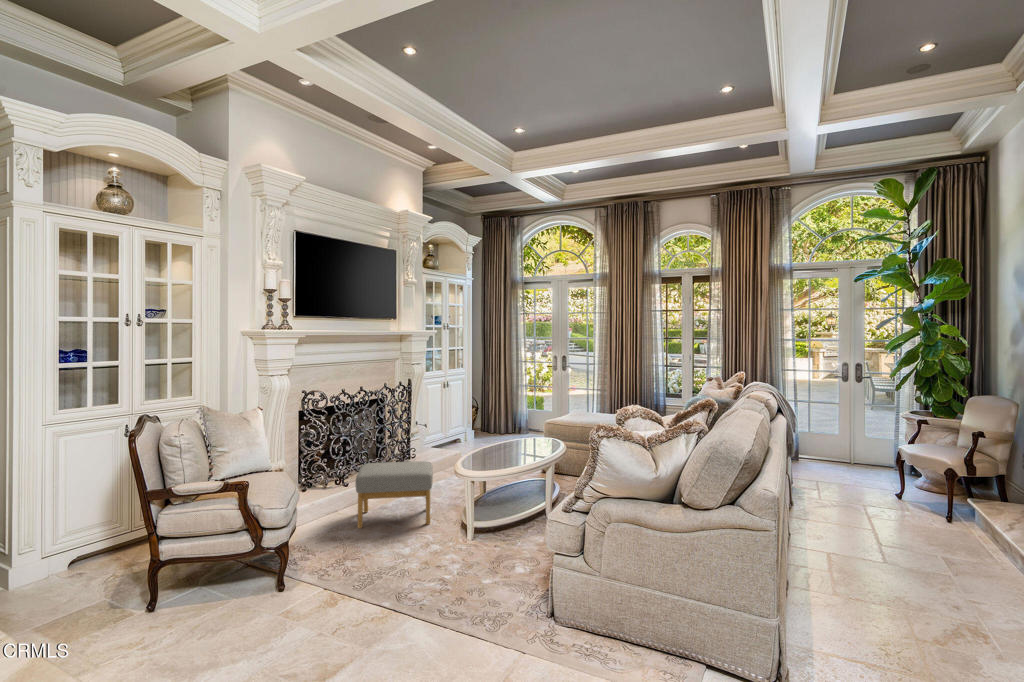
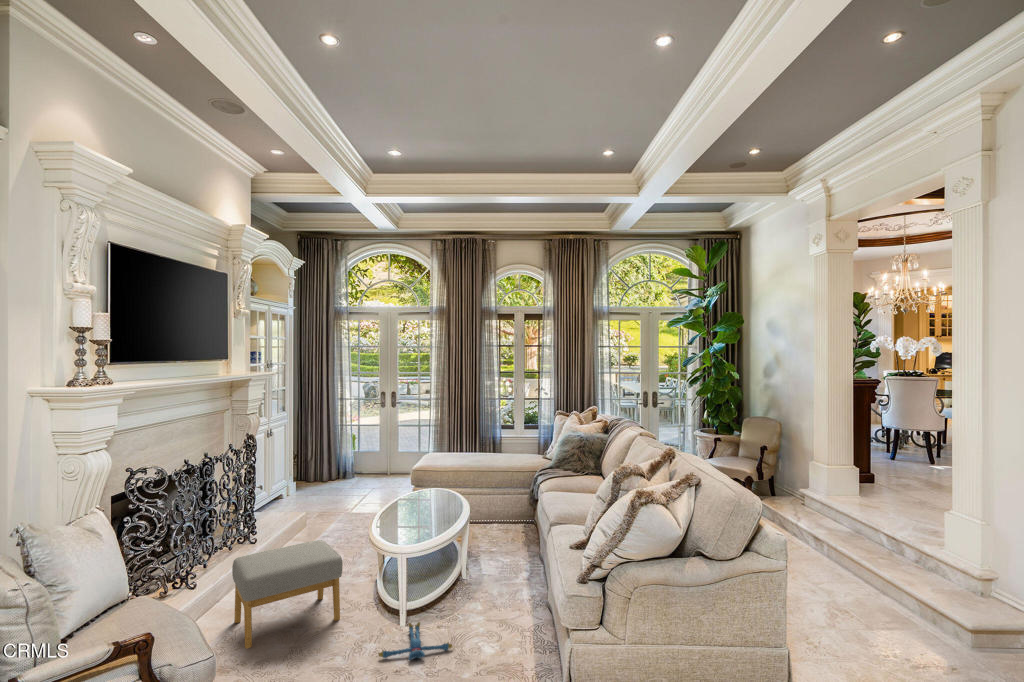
plush toy: none [433,535,491,560] -> present [379,622,452,660]

